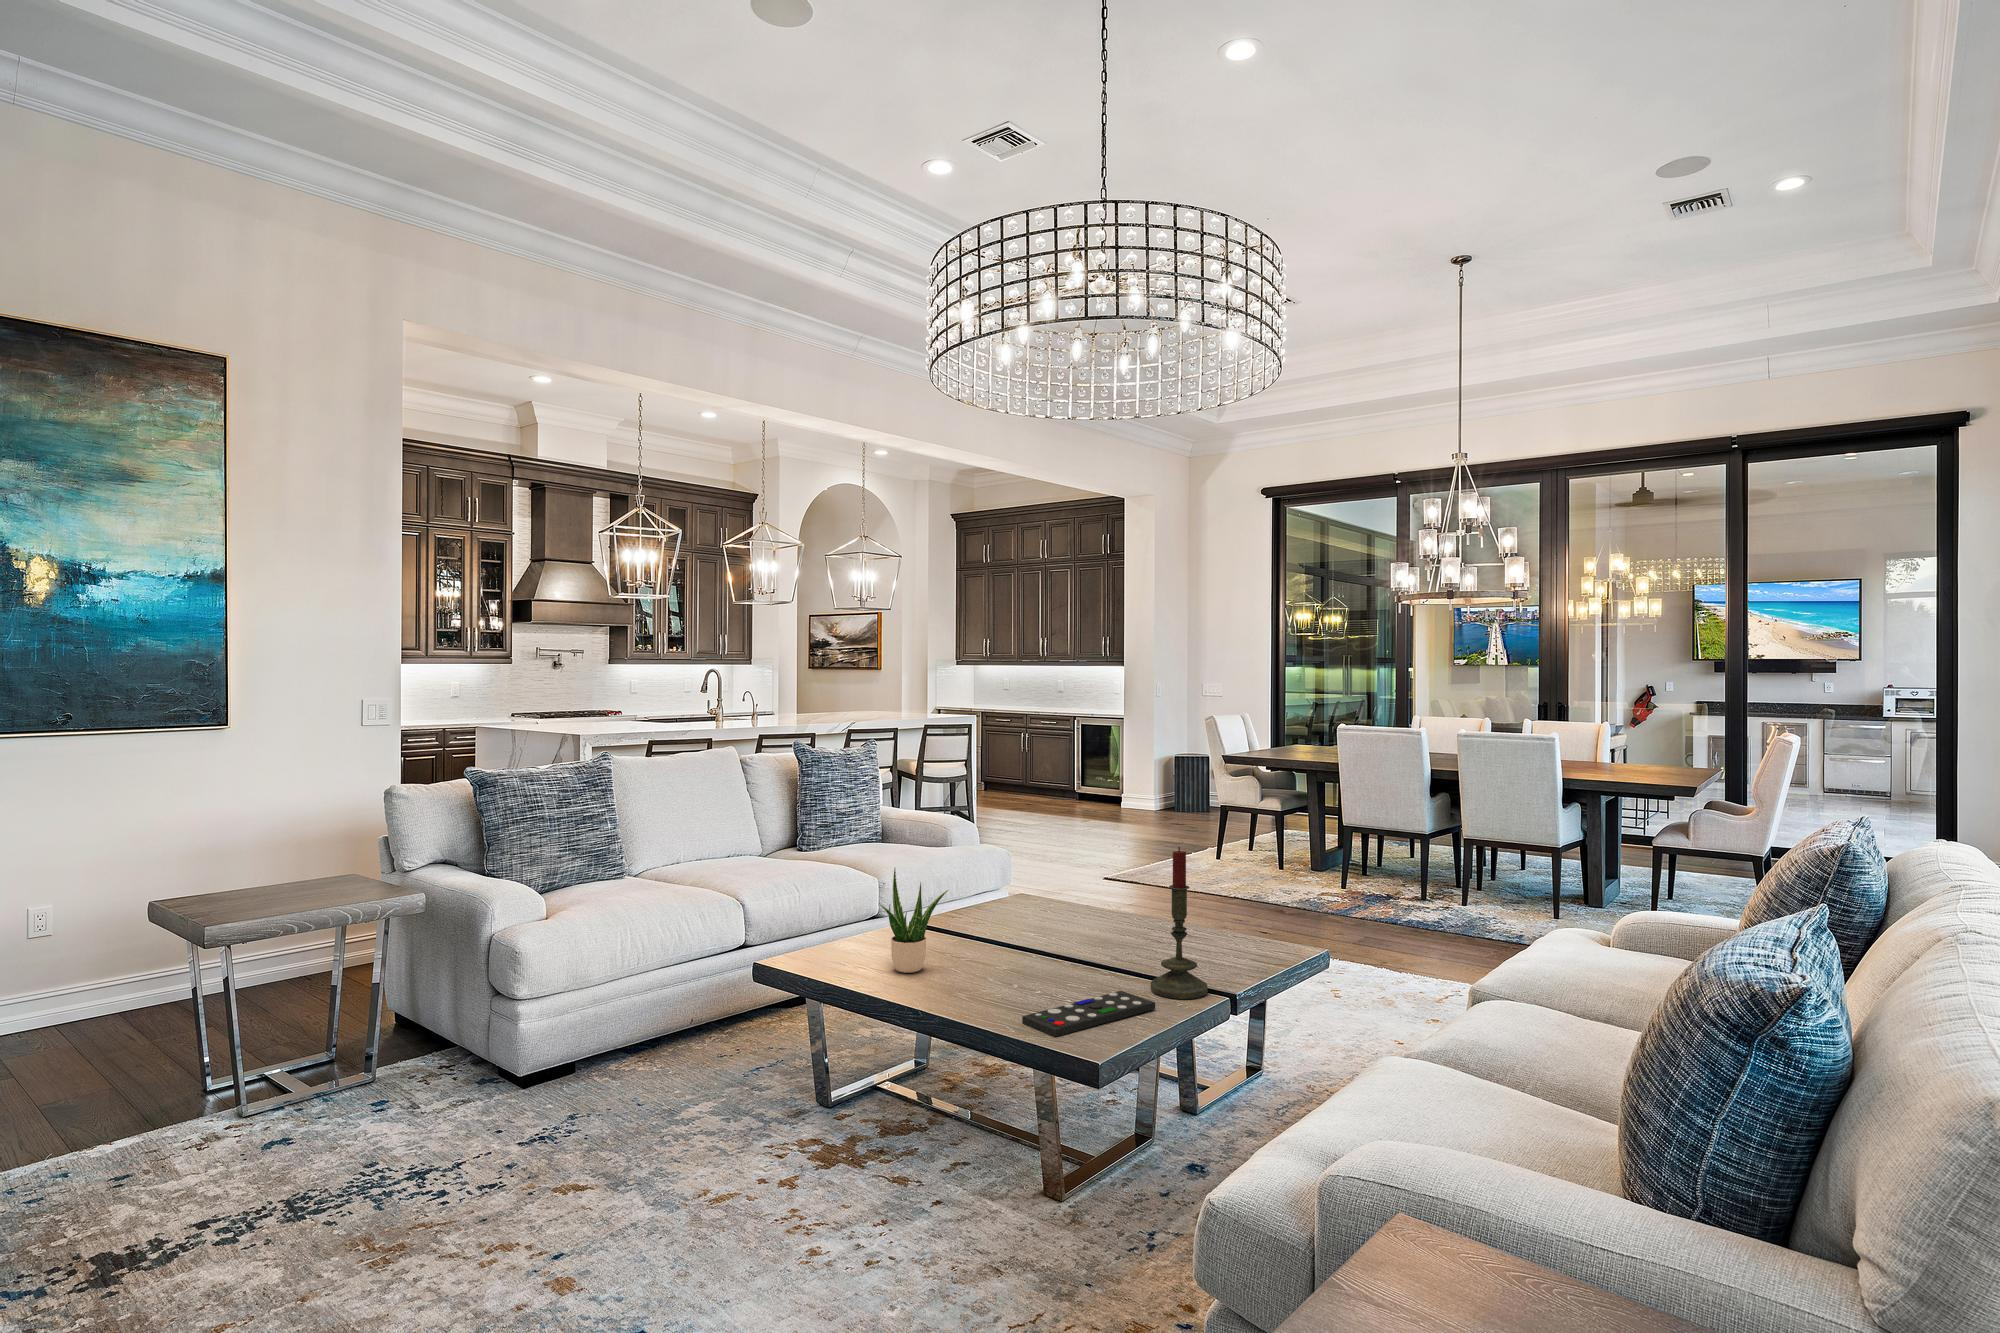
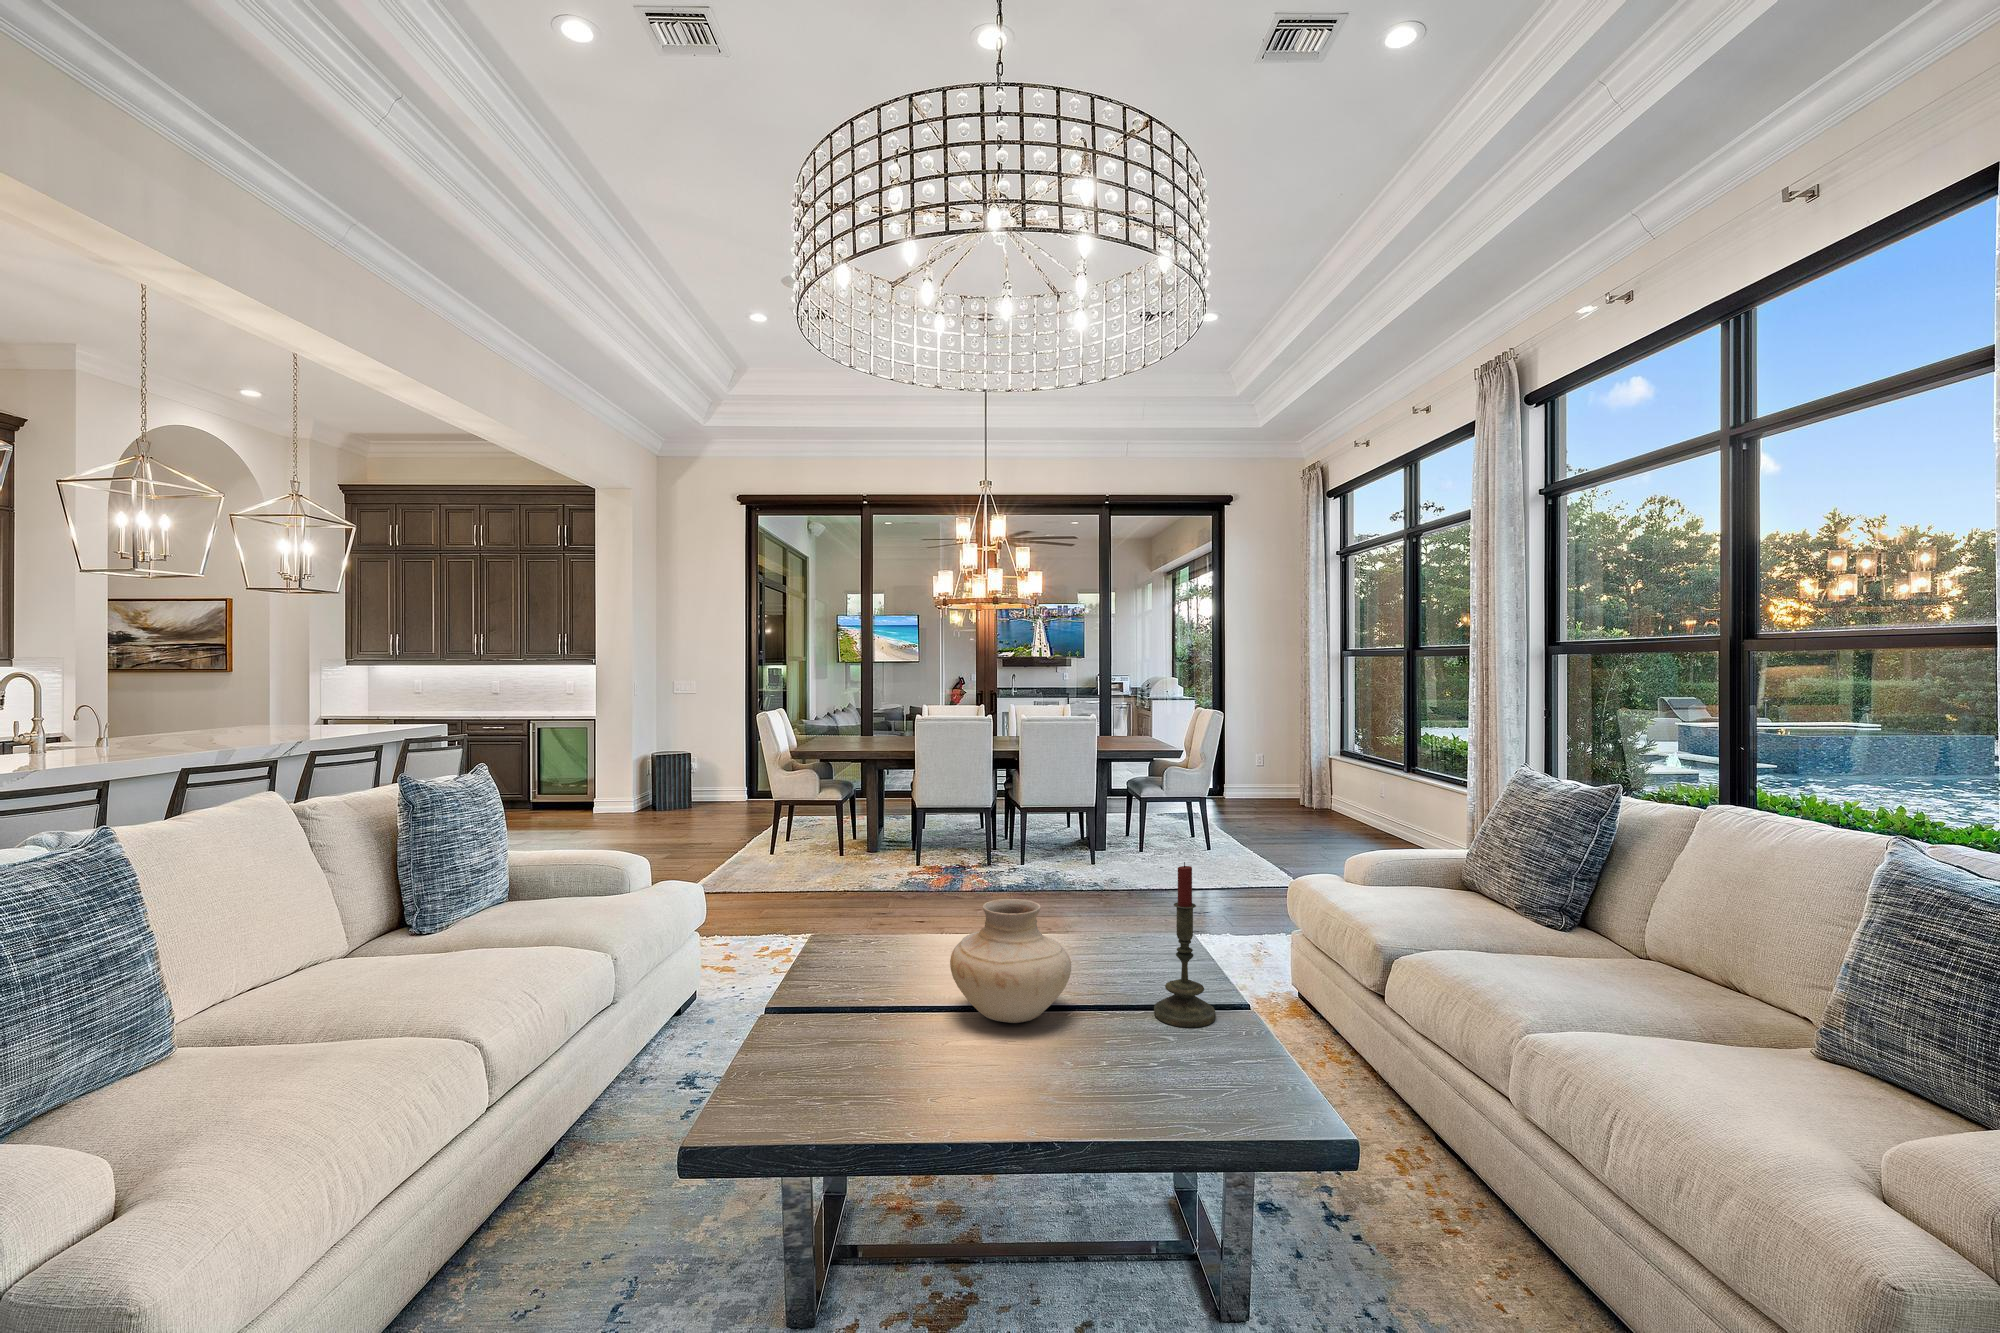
vase: none [1000,863,1102,965] -> present [950,899,1071,1023]
potted plant: present [881,868,948,973] -> none [857,944,940,1085]
remote control: present [1022,991,1155,1037] -> none [1159,1033,1223,1116]

